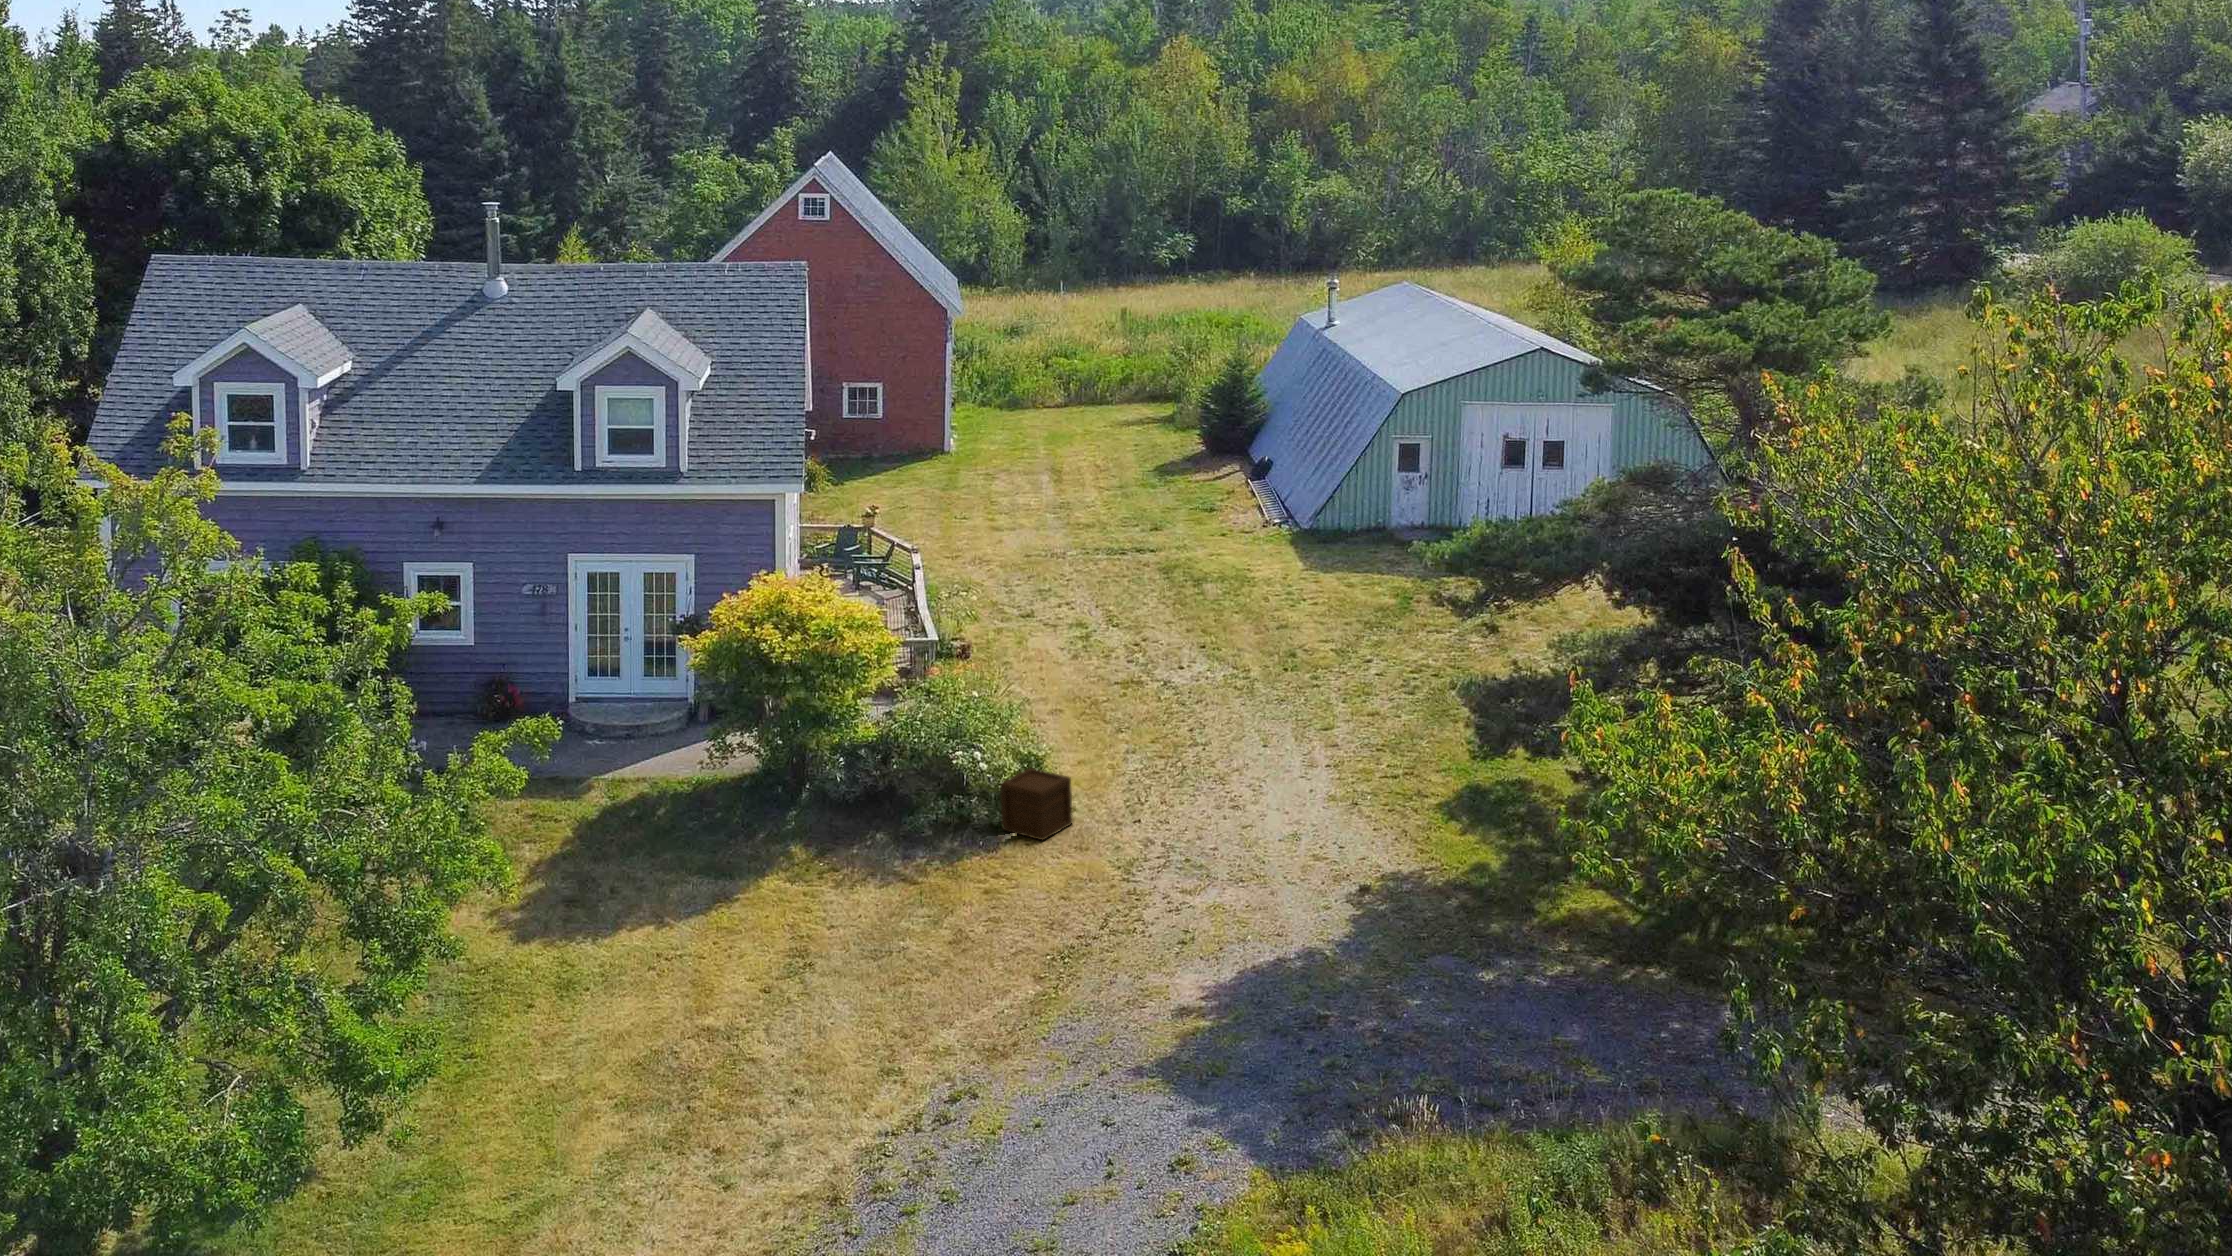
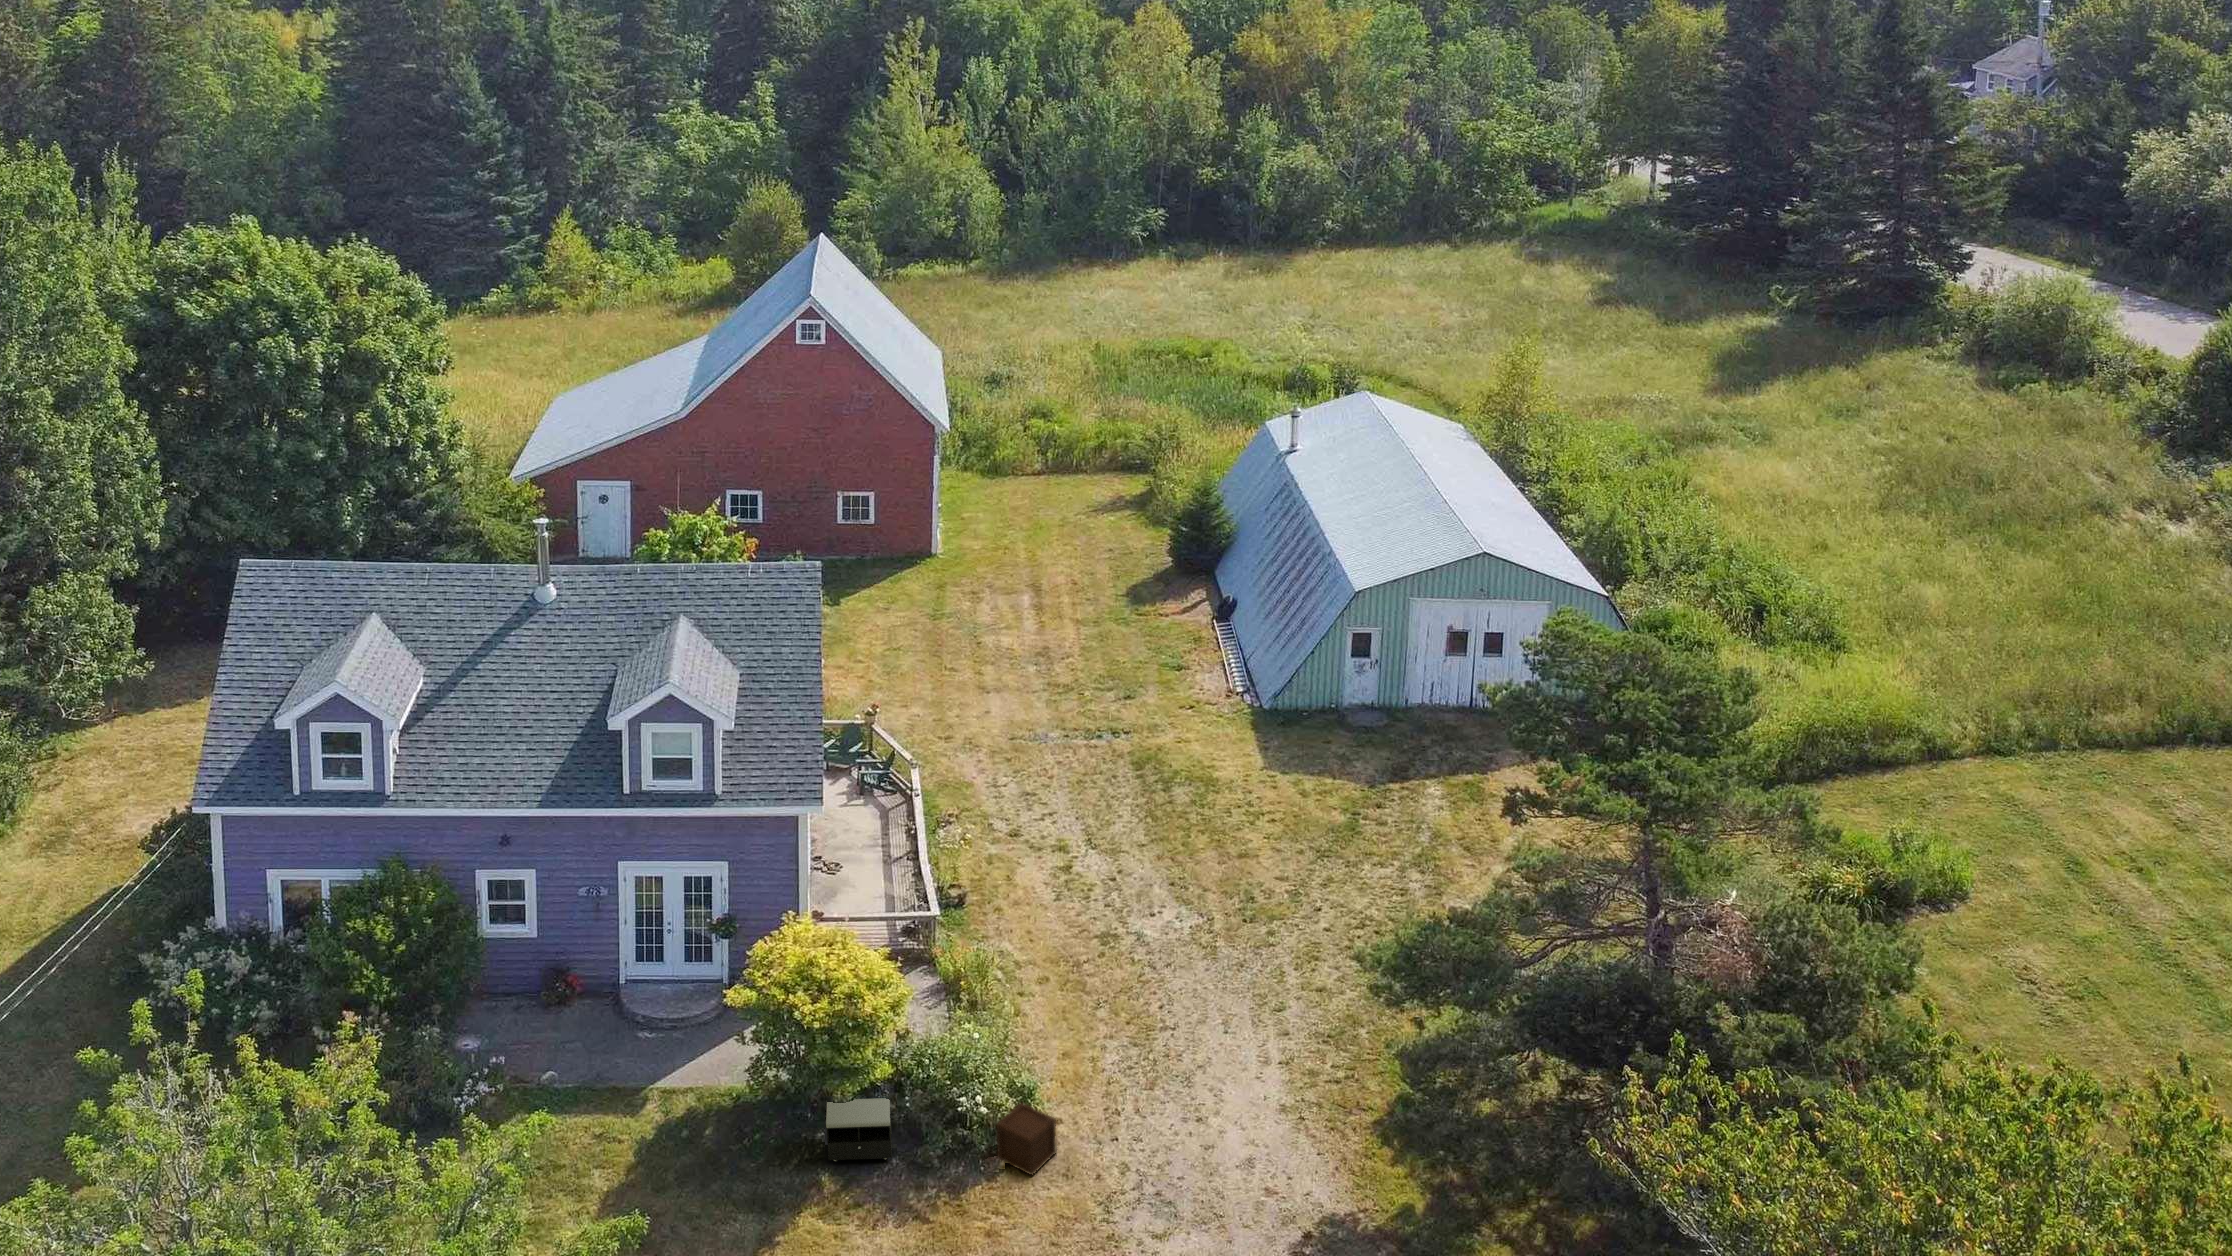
storage bench: none [797,767,877,838] -> present [826,1098,892,1161]

